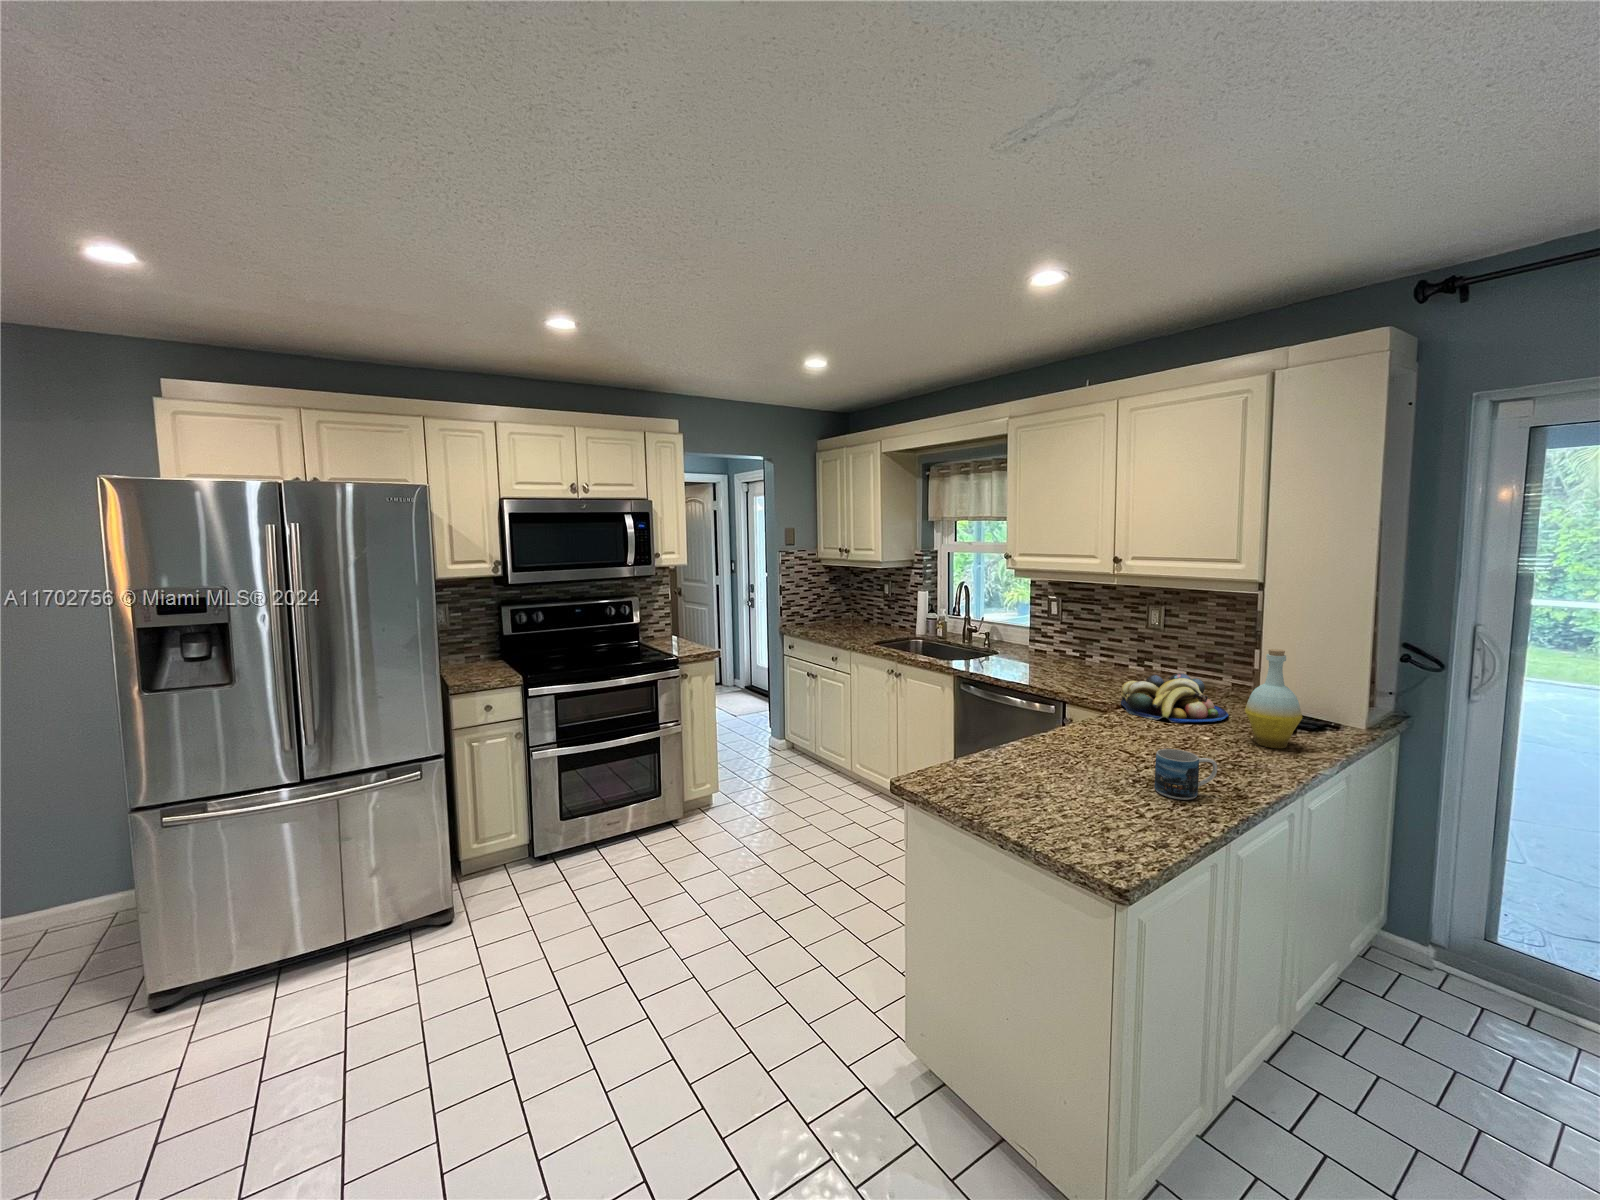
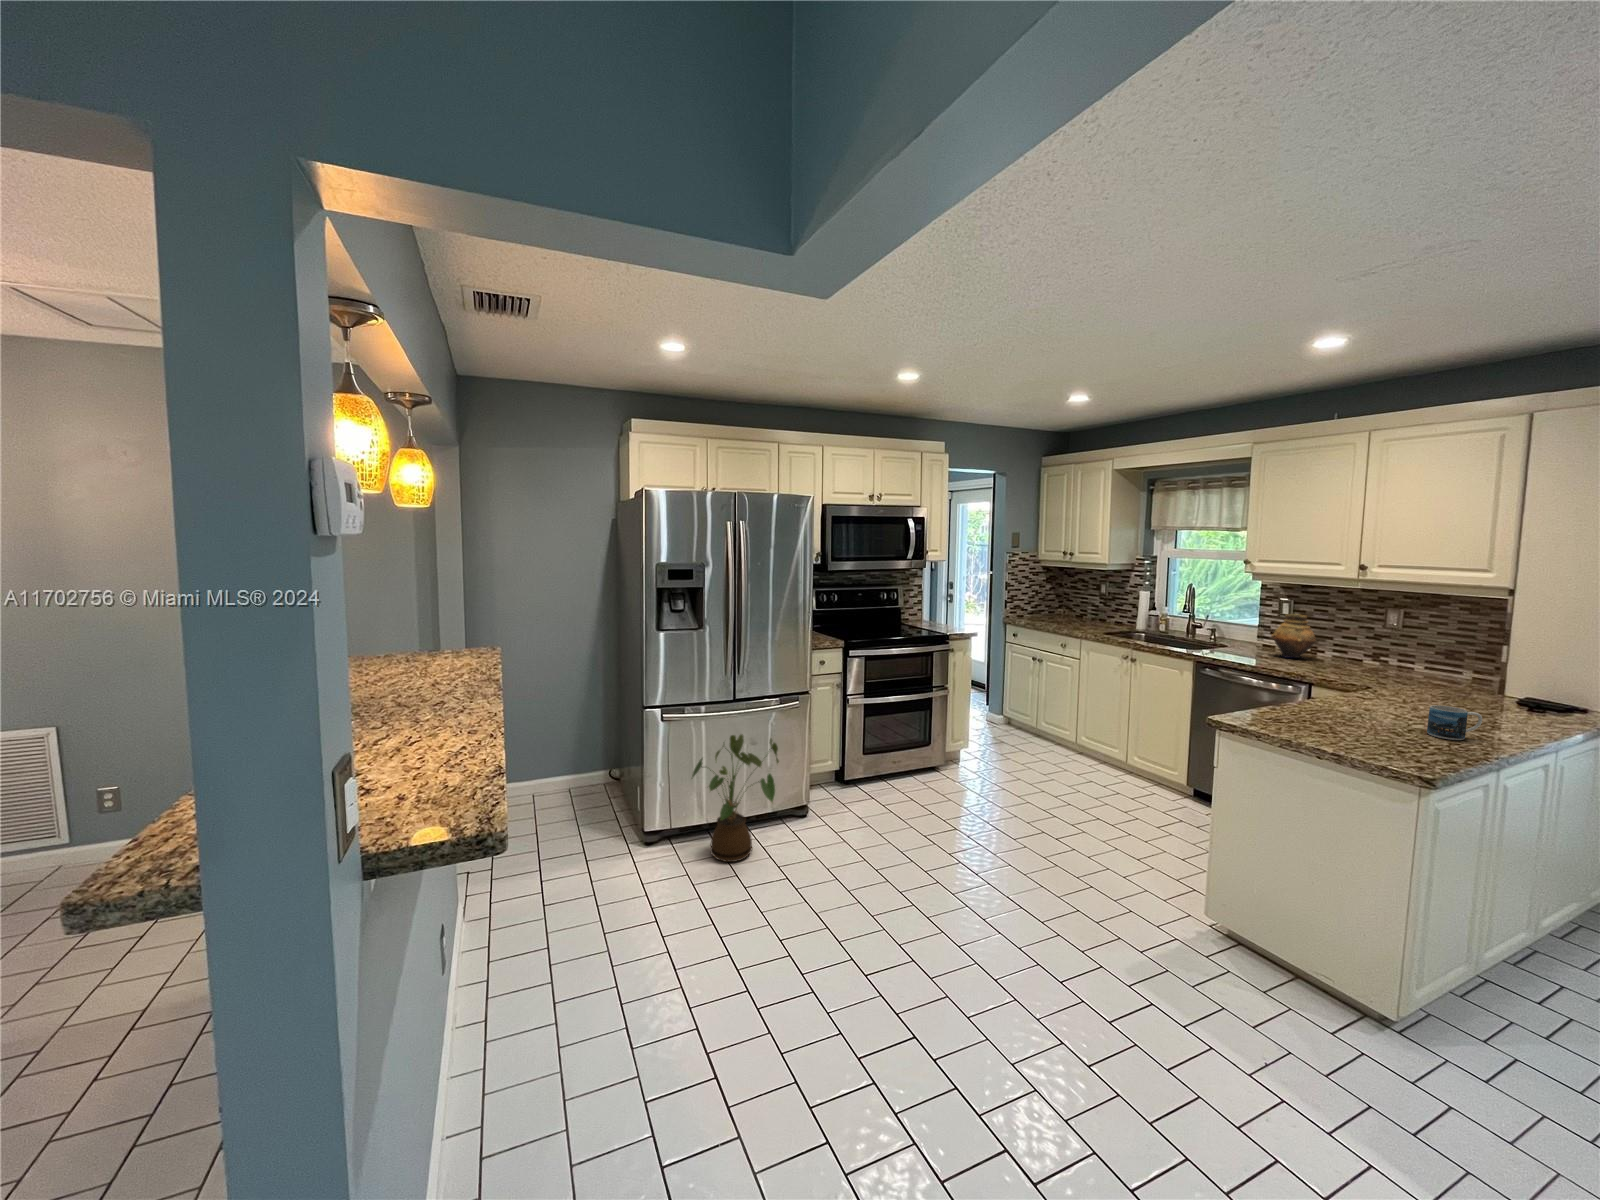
vase: none [1035,615,1082,667] -> present [1271,614,1316,658]
bottle: present [1245,649,1302,748] -> none [1495,641,1551,720]
fruit bowl: present [1121,673,1228,722] -> none [1368,663,1474,701]
house plant: none [169,833,358,1040] -> present [692,735,779,862]

